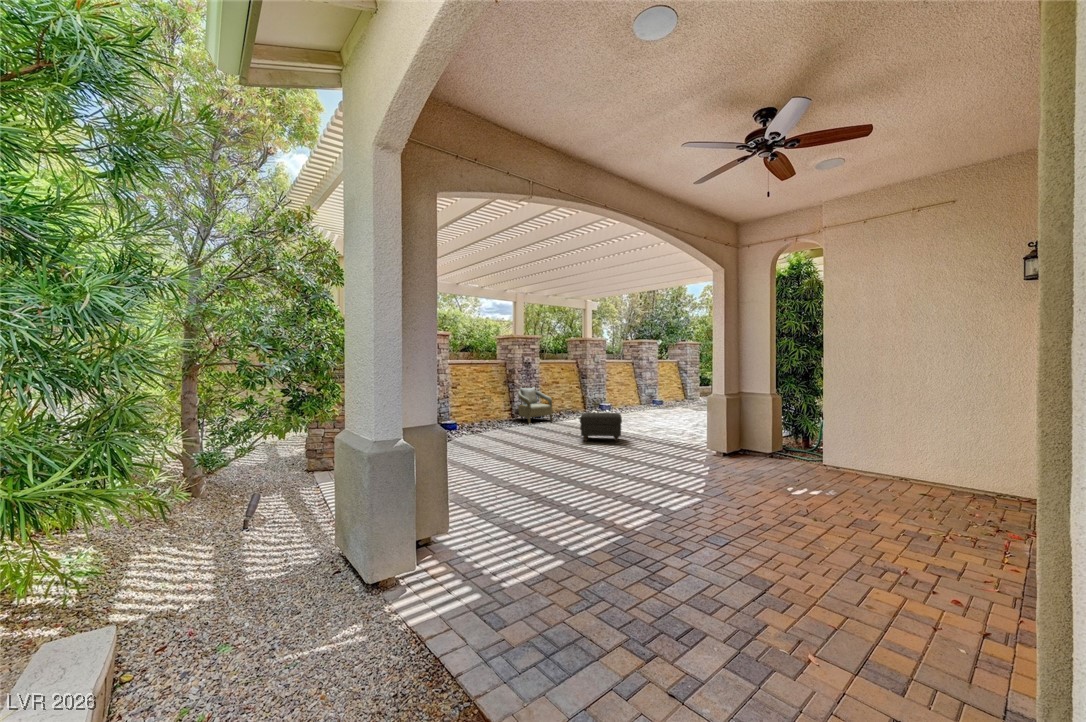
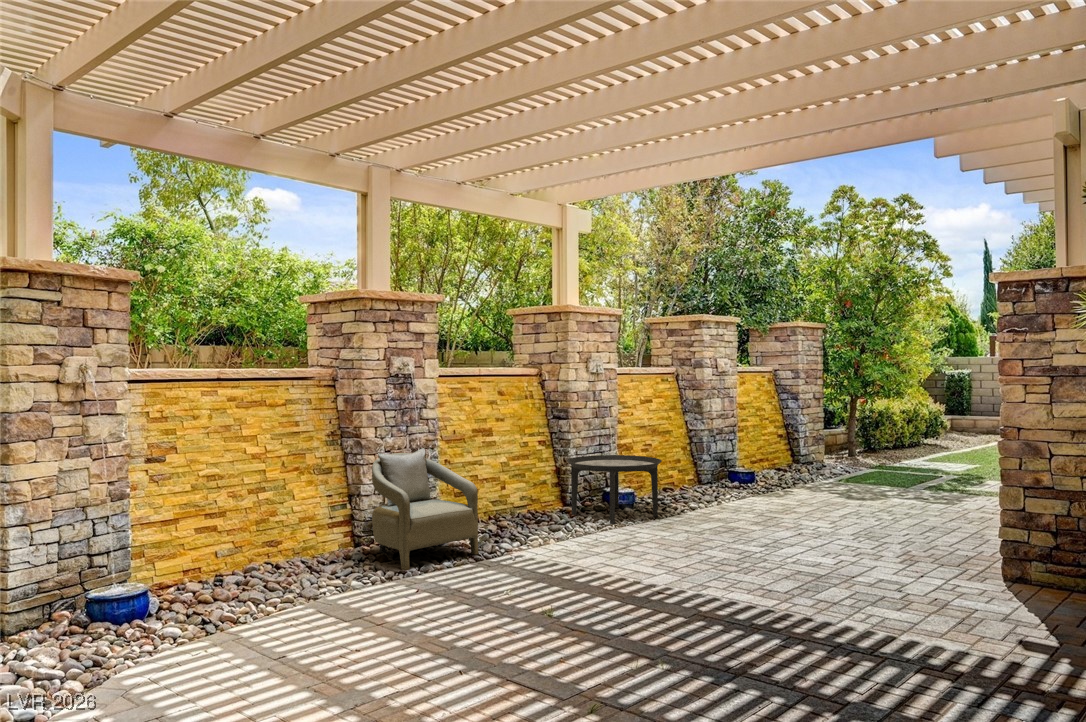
round table: none [585,392,620,415] -> present [567,455,662,524]
ottoman: present [580,413,622,442] -> none [591,562,752,681]

